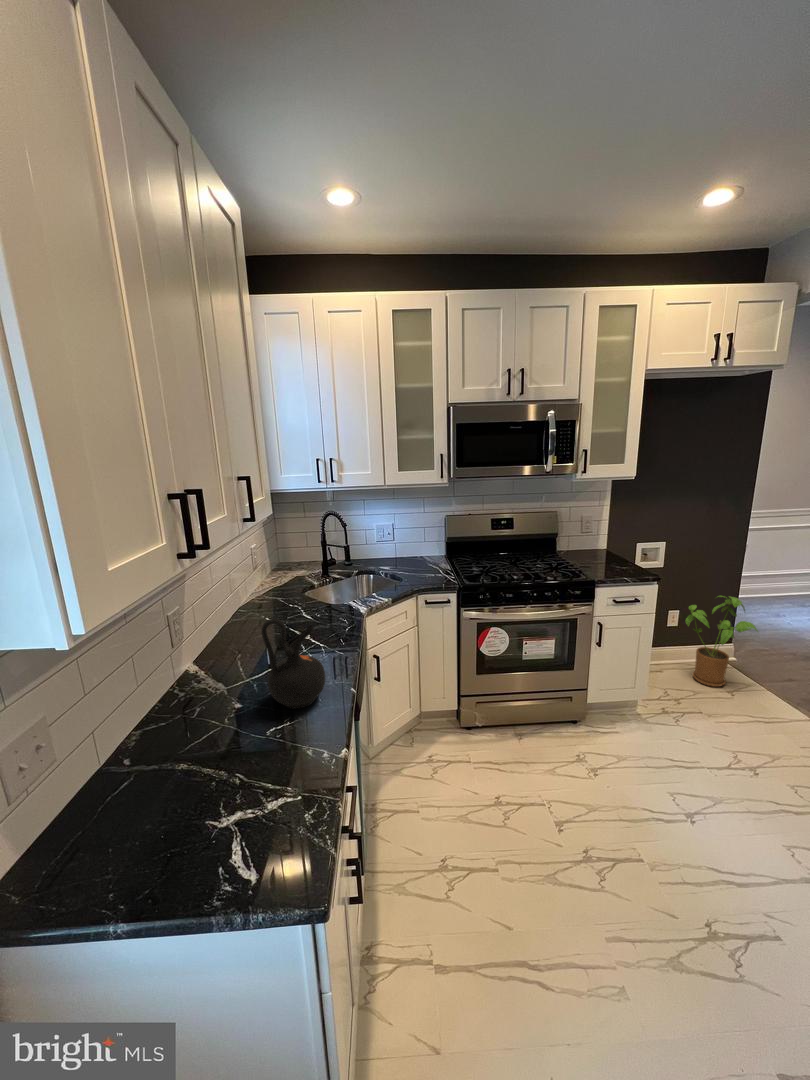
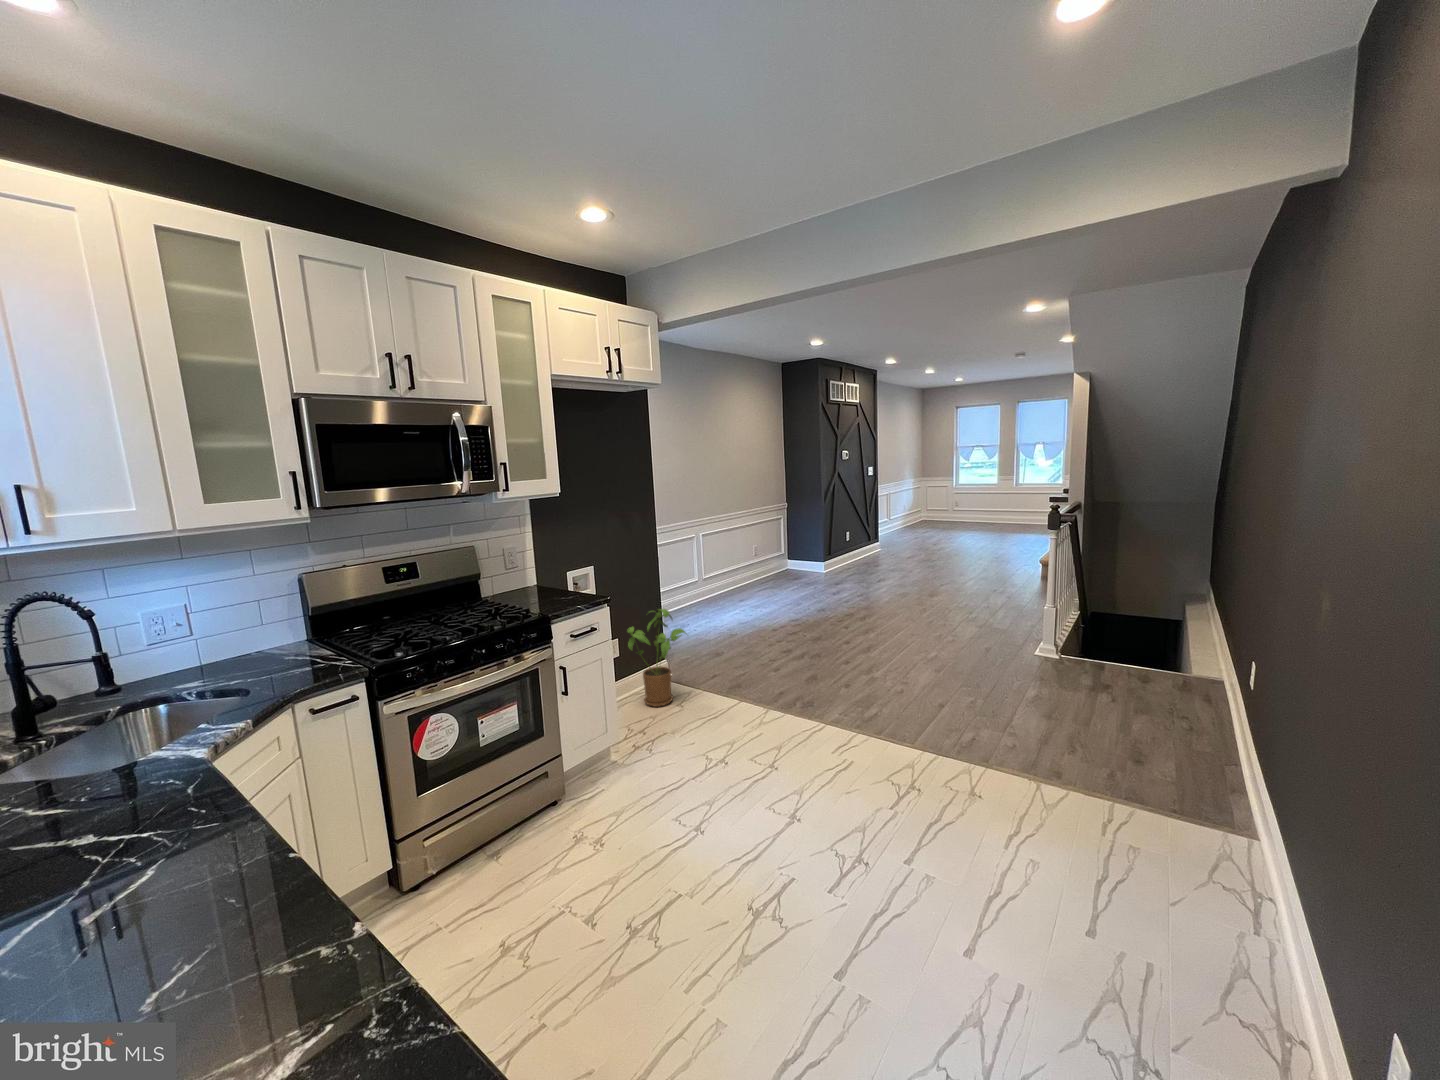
ceramic jug: present [261,618,325,709] -> none [63,762,240,953]

